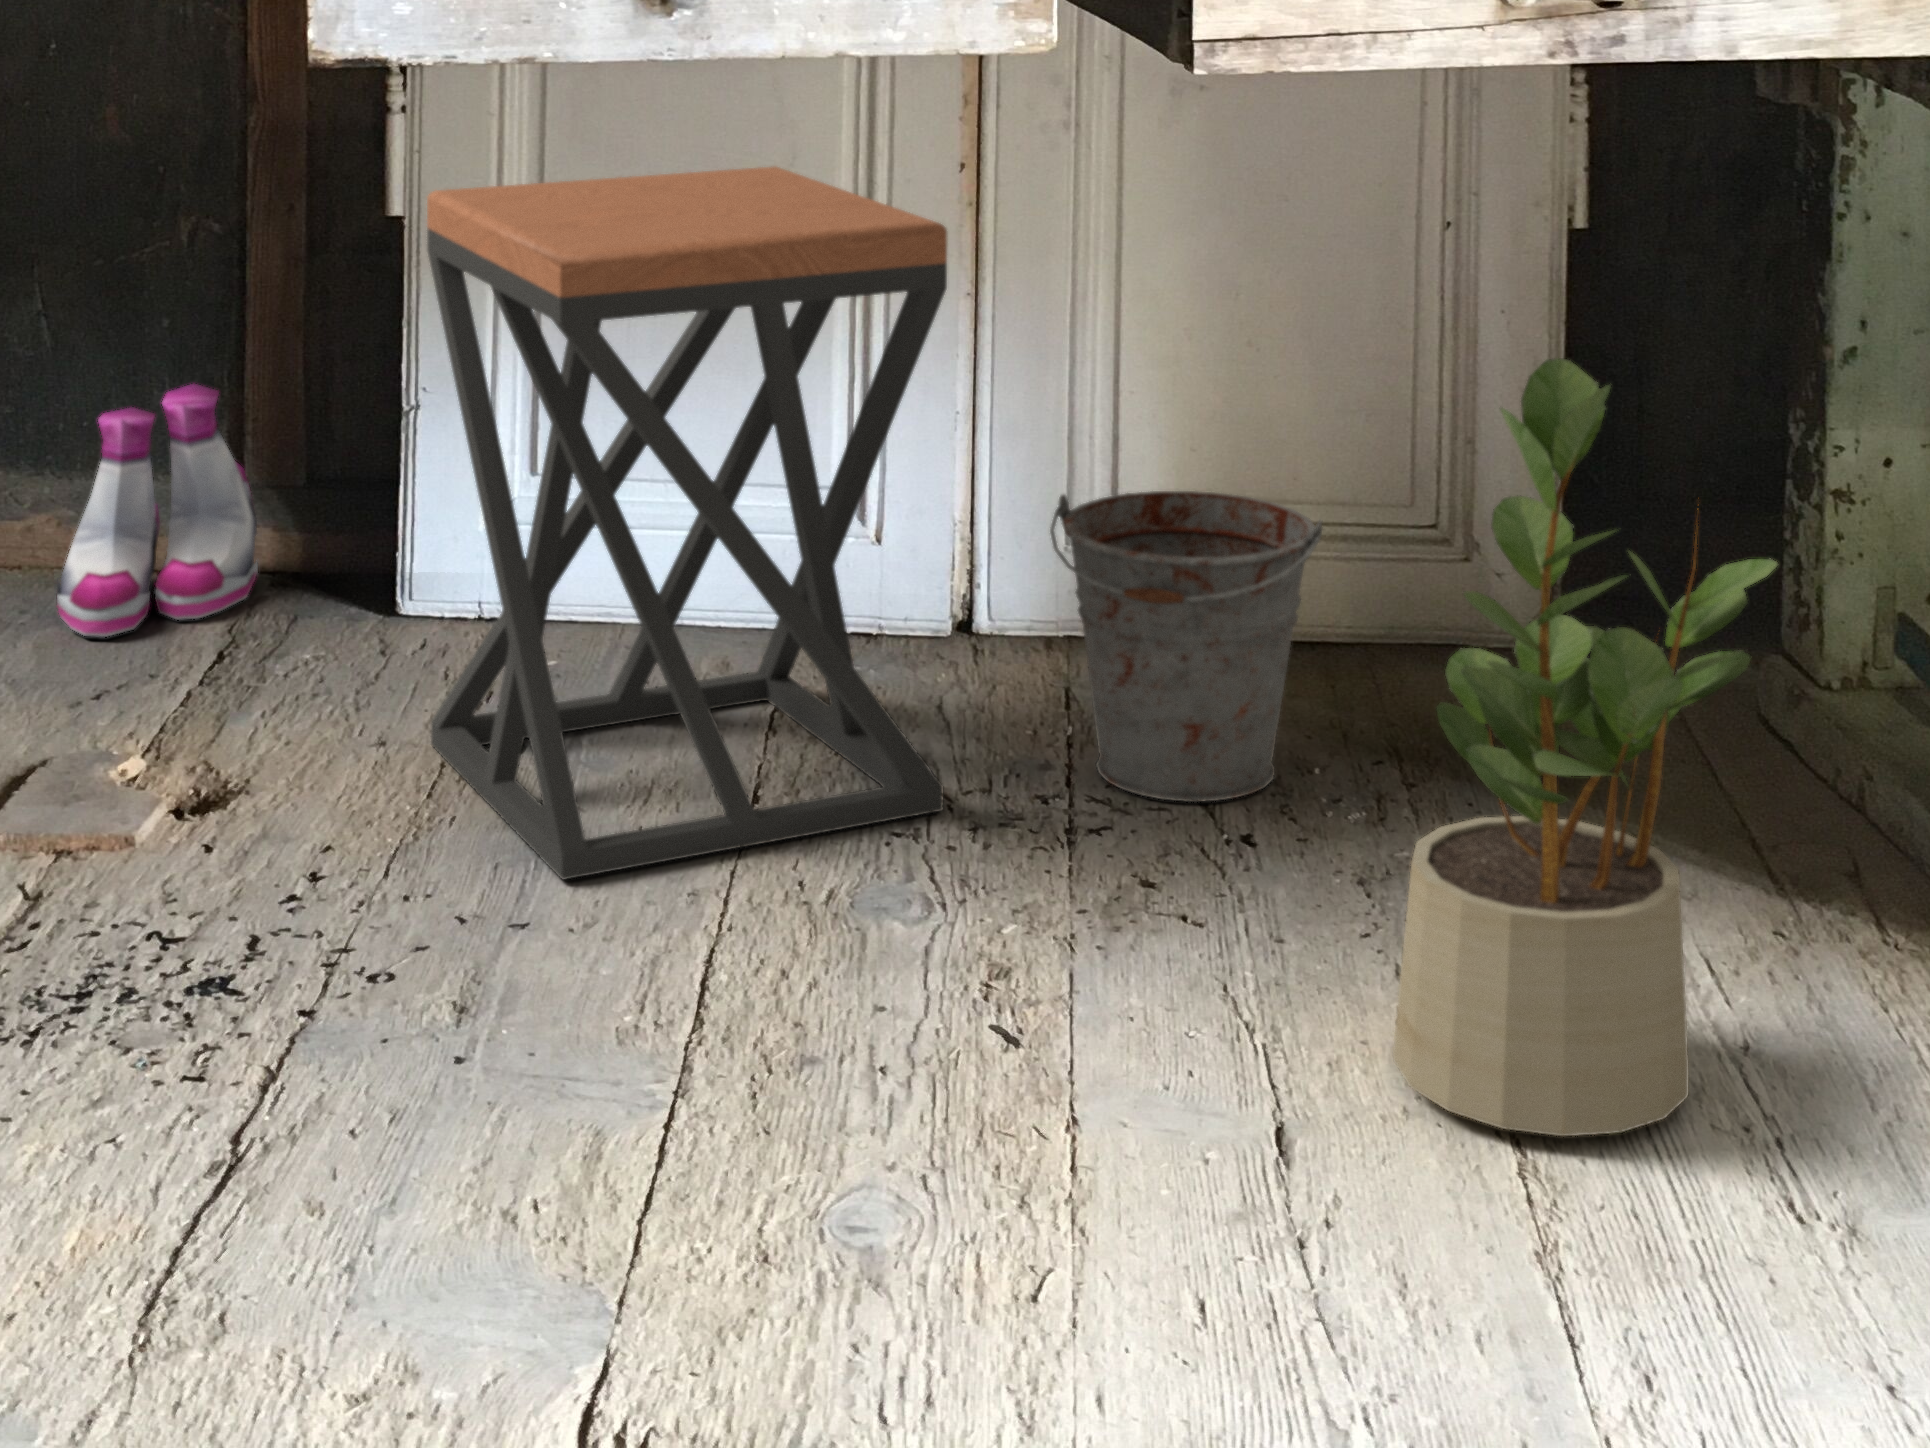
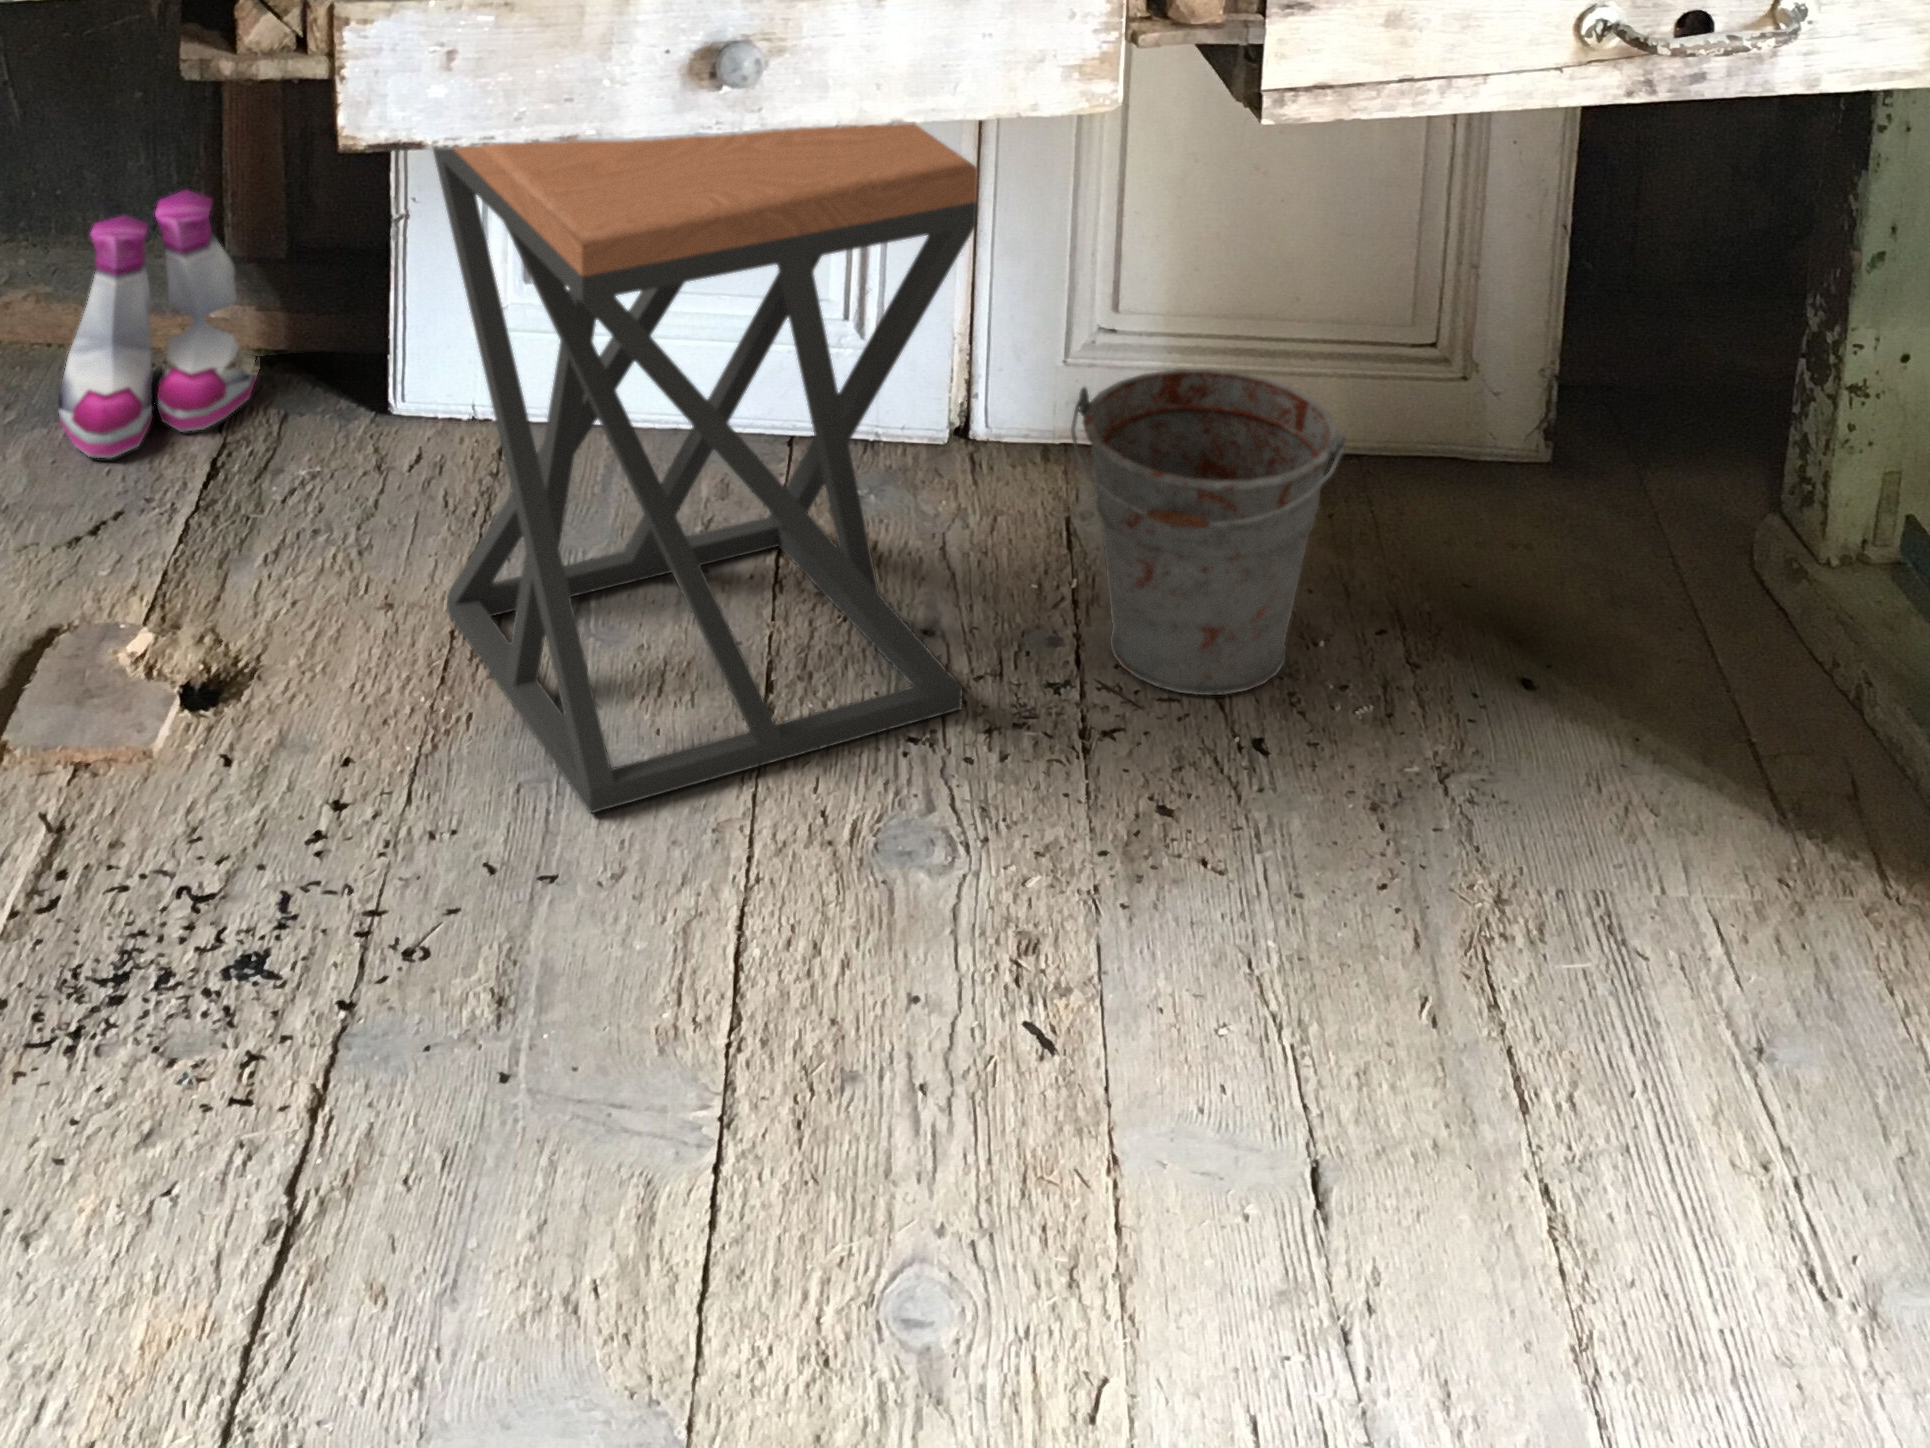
potted plant: present [1393,358,1778,1136] -> none [1420,449,1835,1181]

